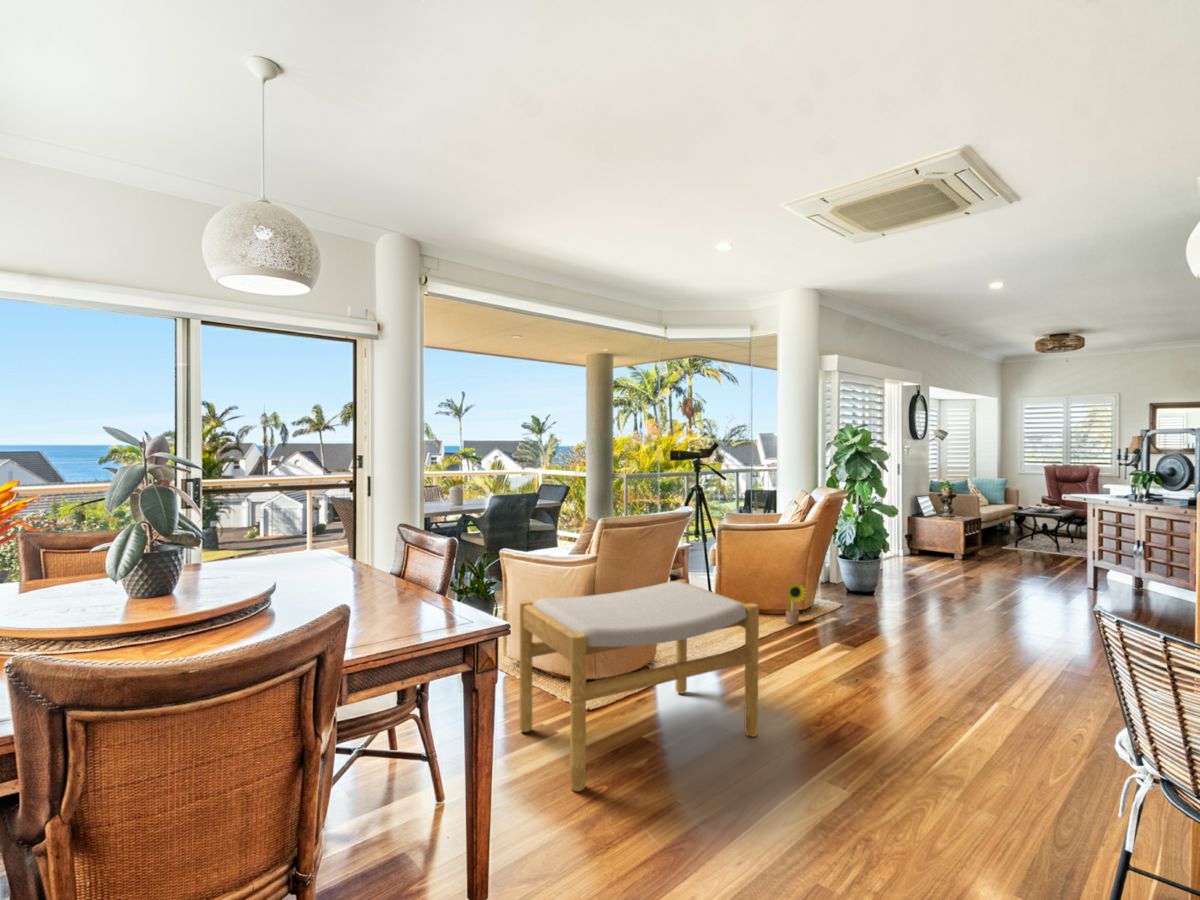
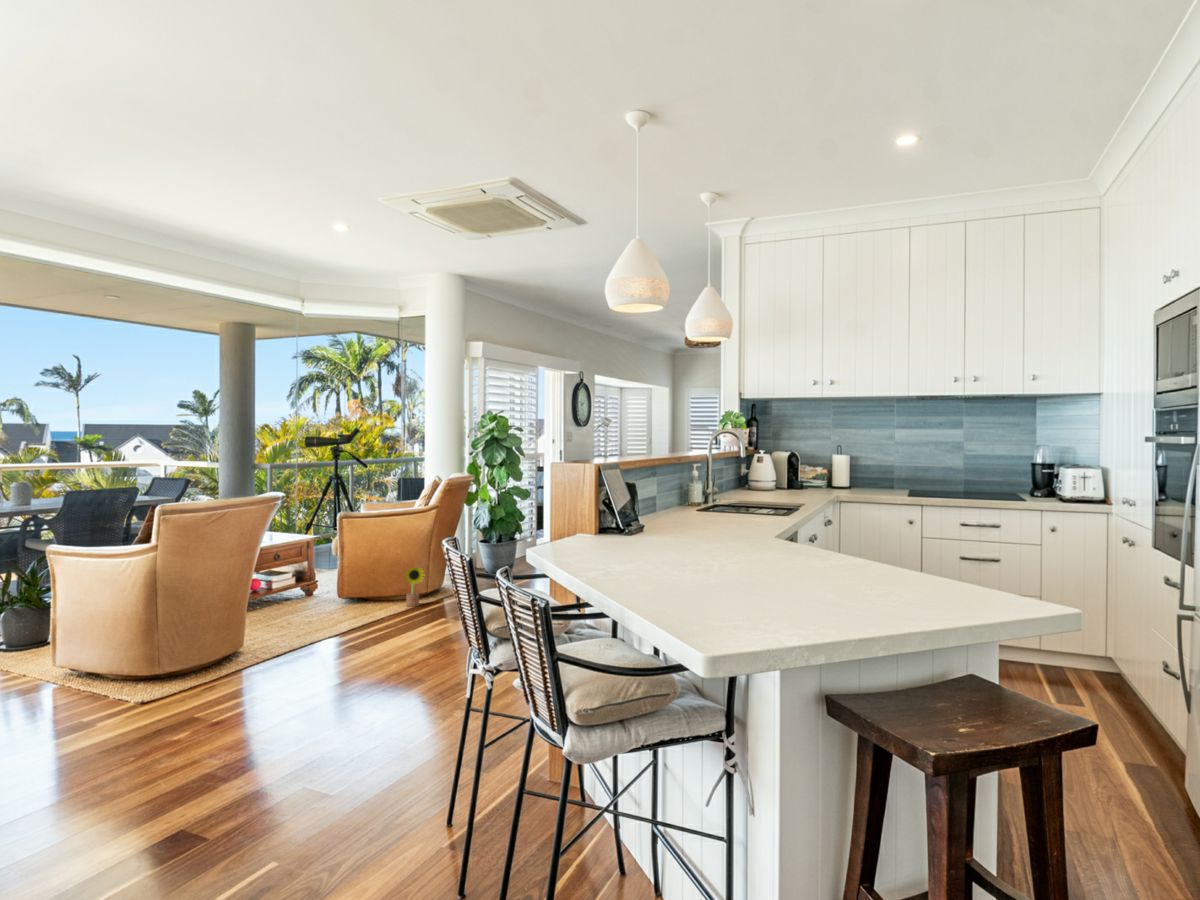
footstool: present [519,579,759,791] -> none [46,564,316,768]

